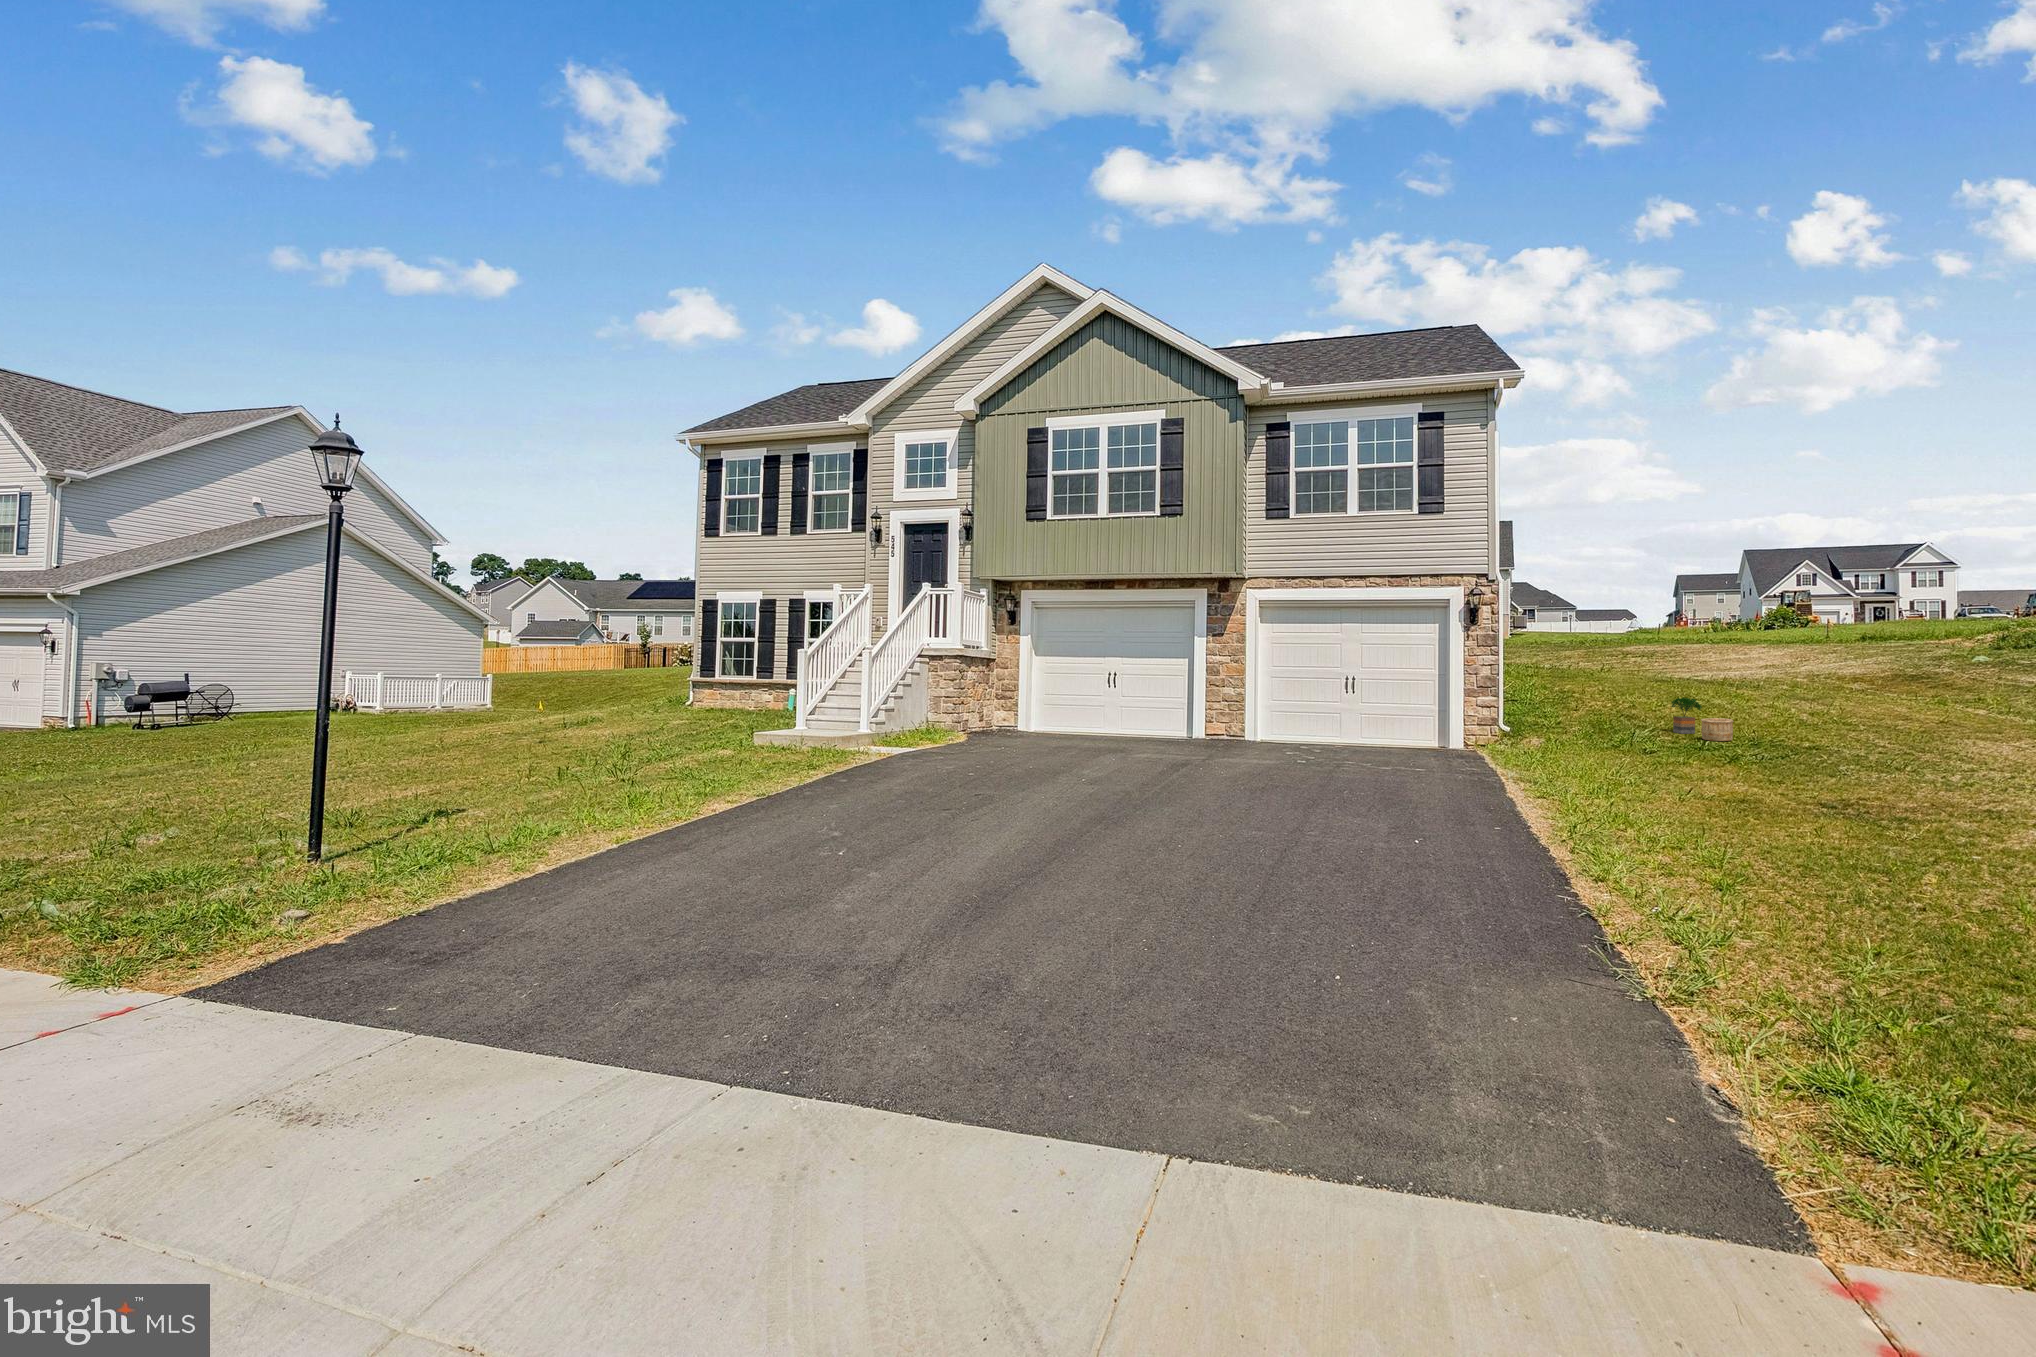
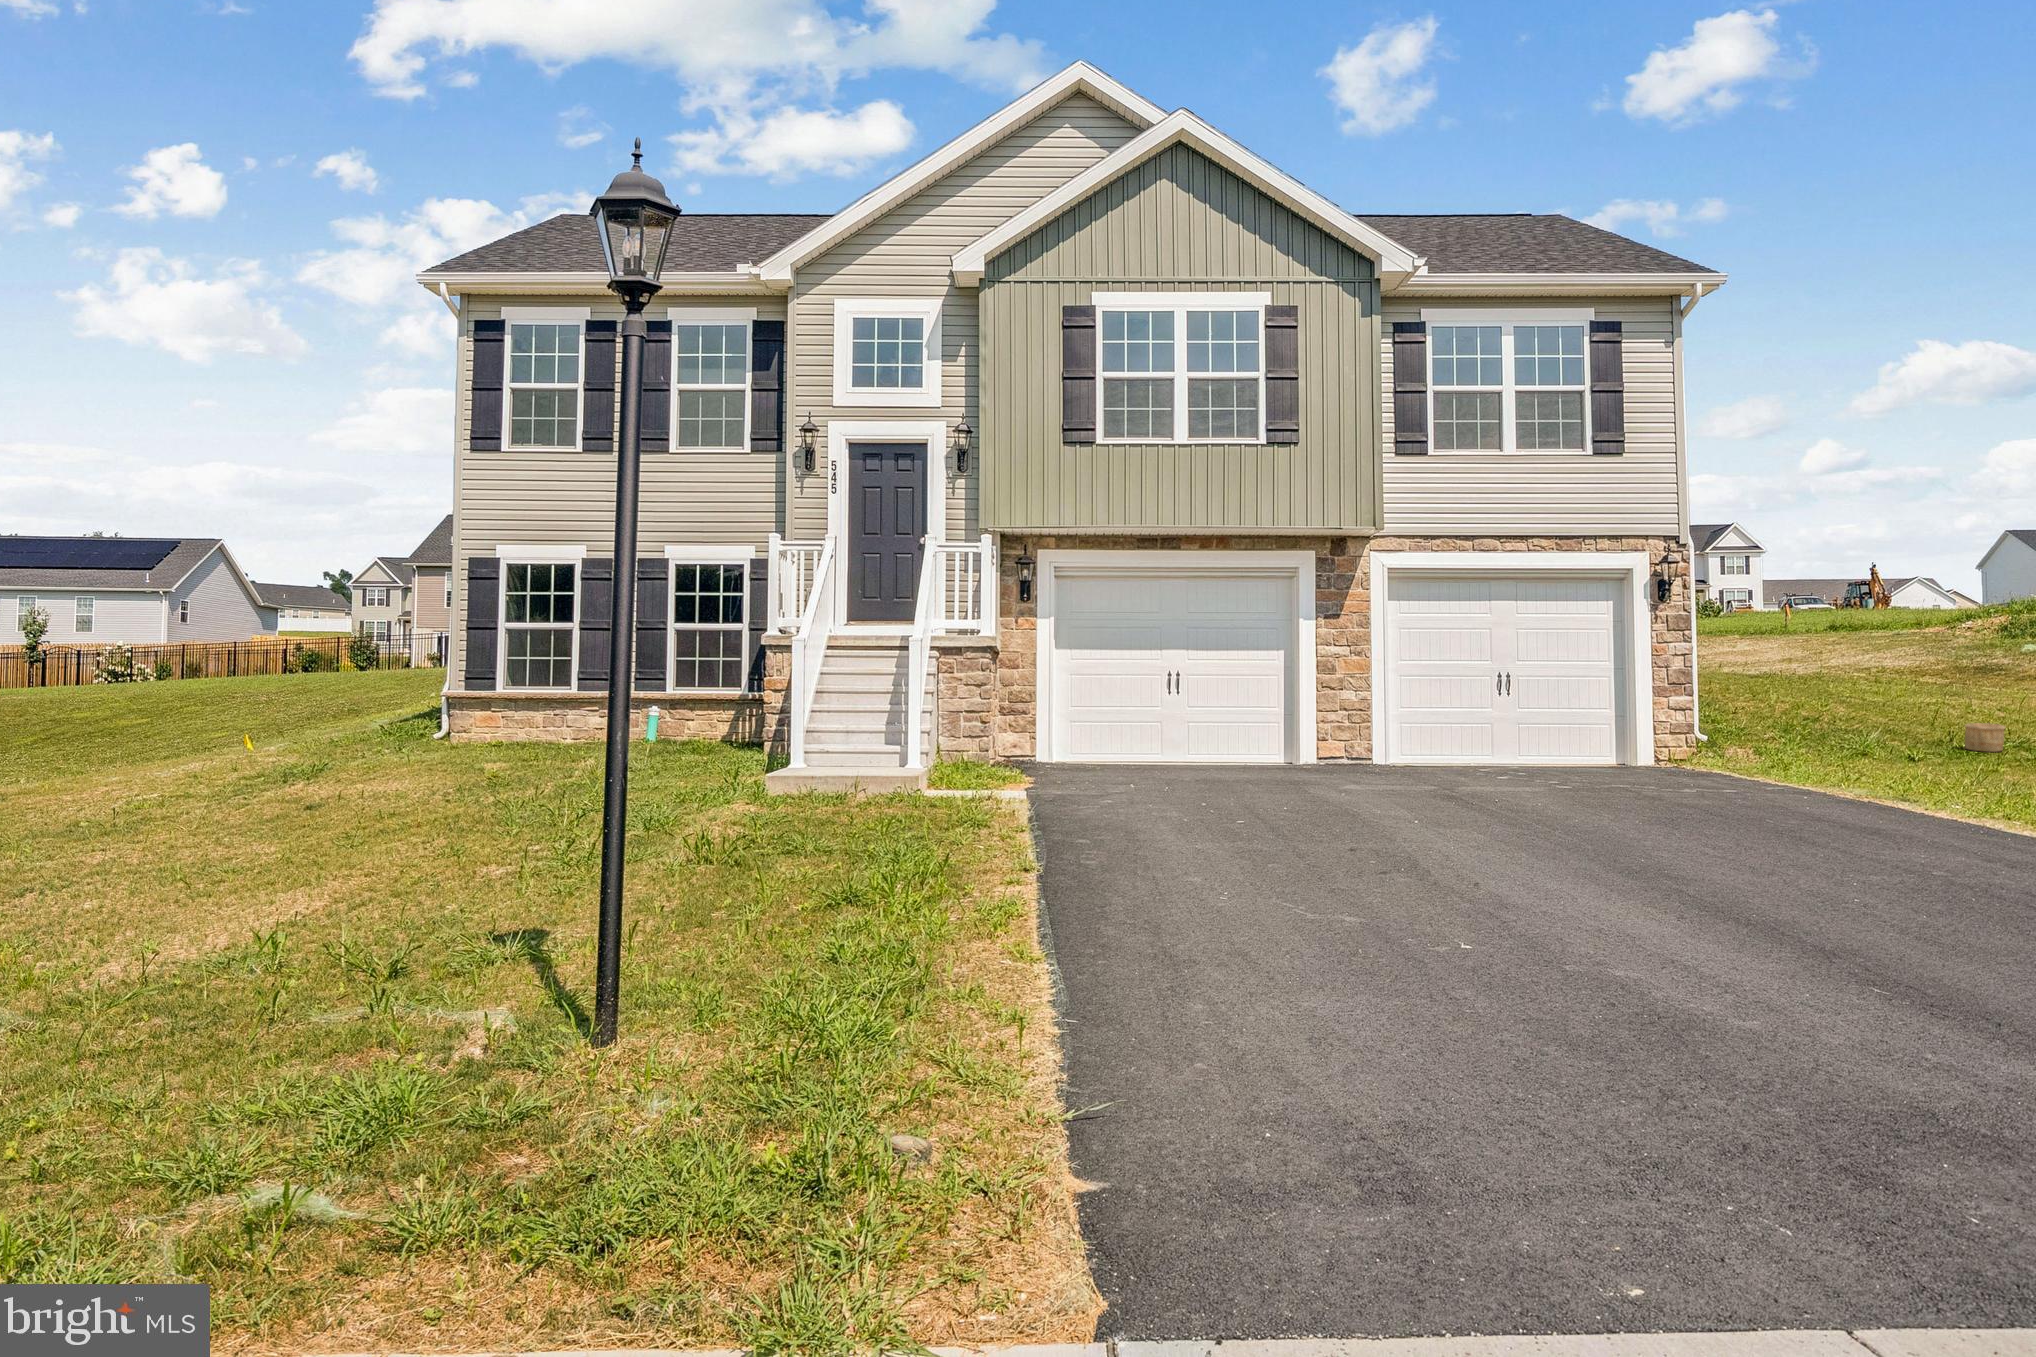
potted tree: present [1671,698,1702,734] -> none [1902,696,1946,742]

